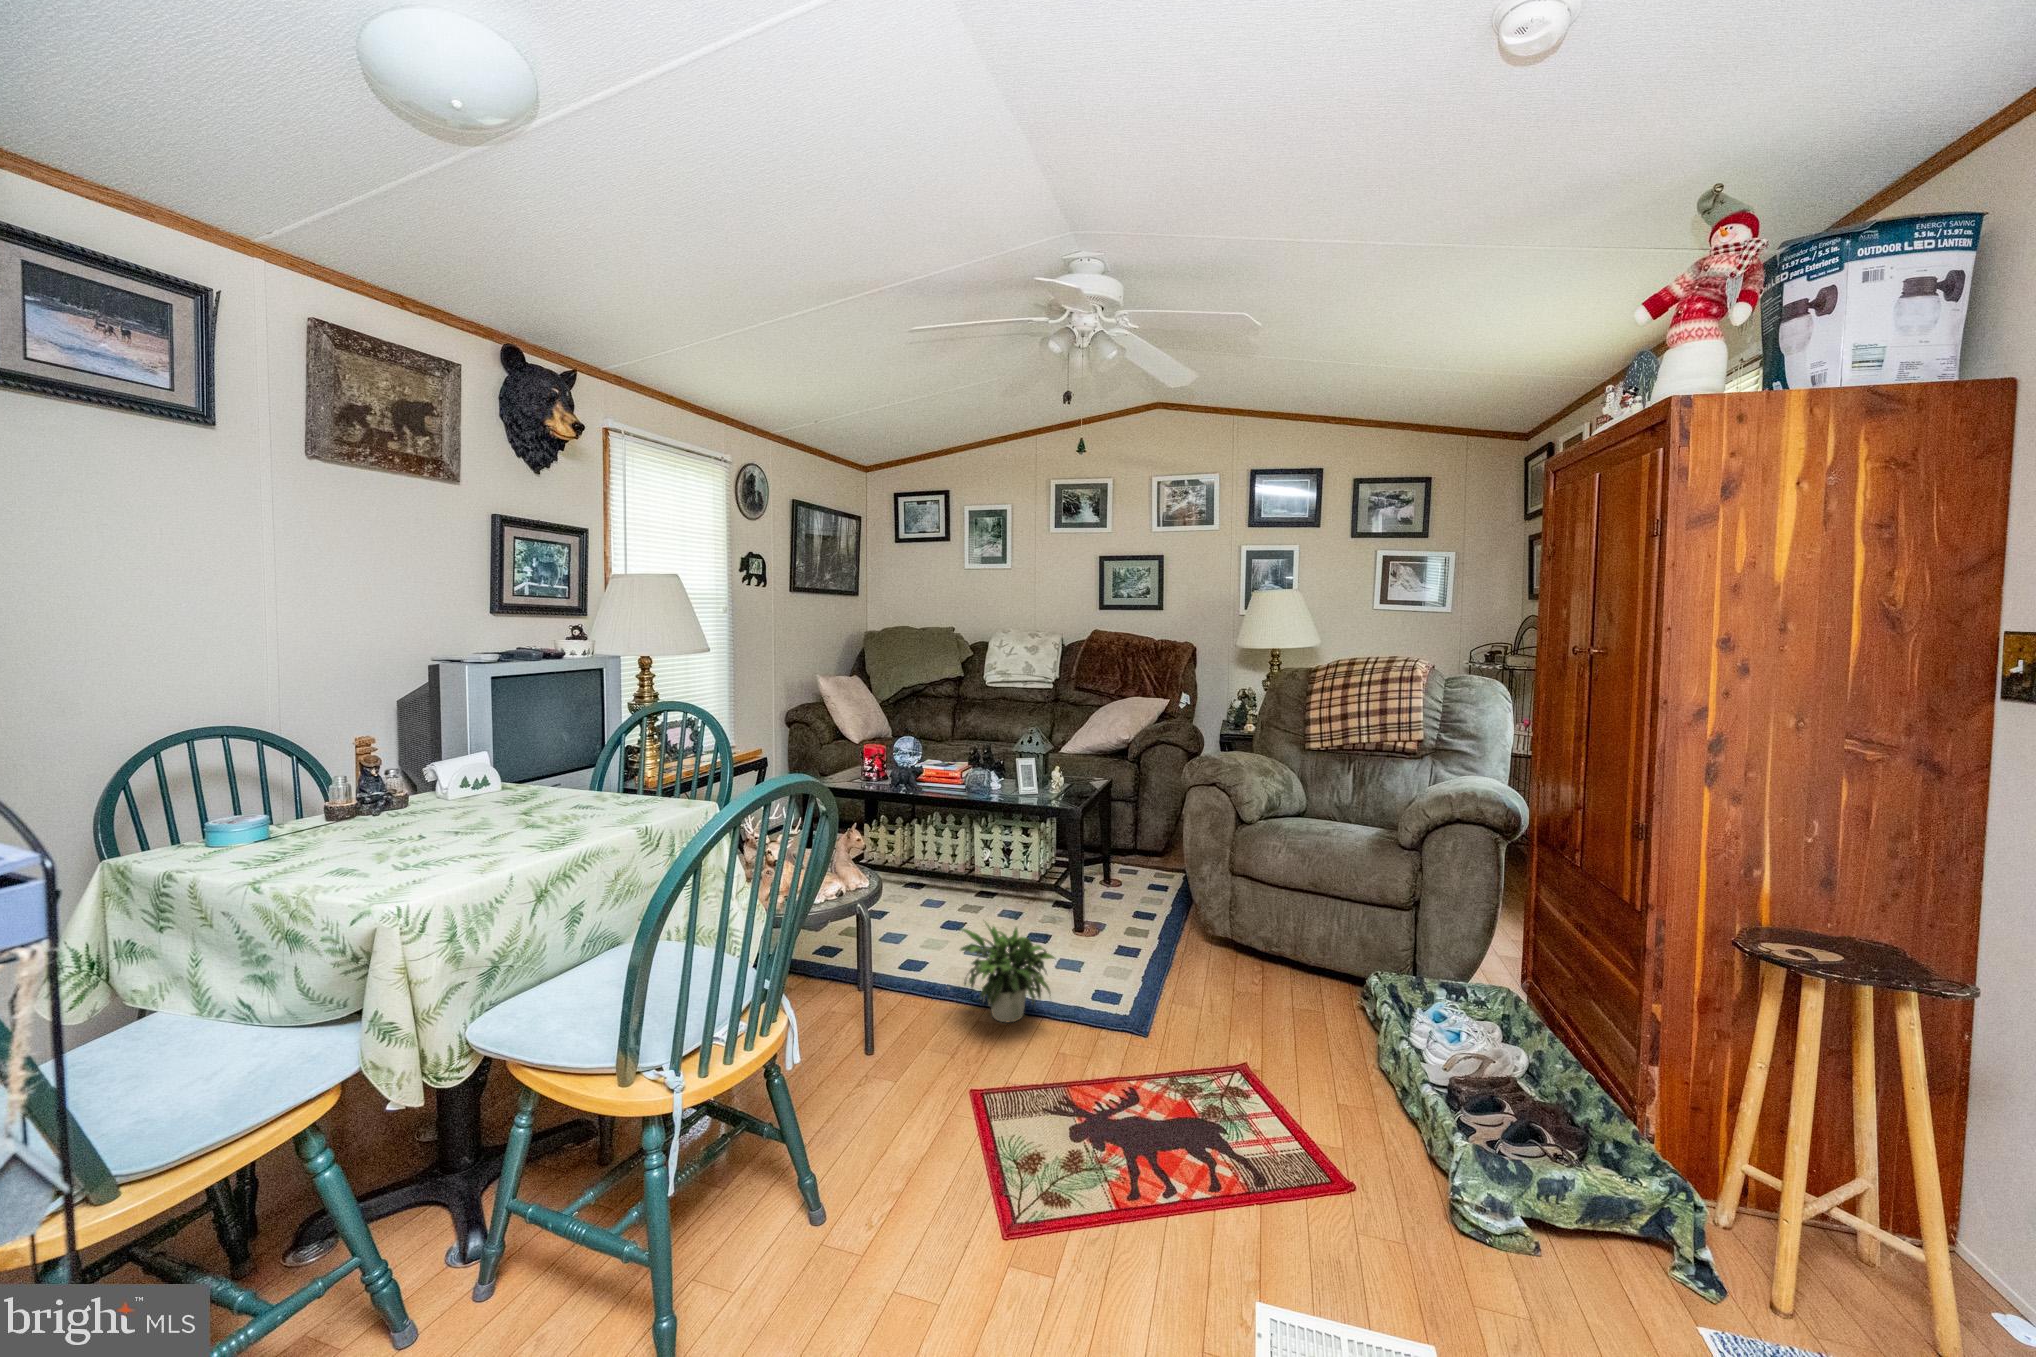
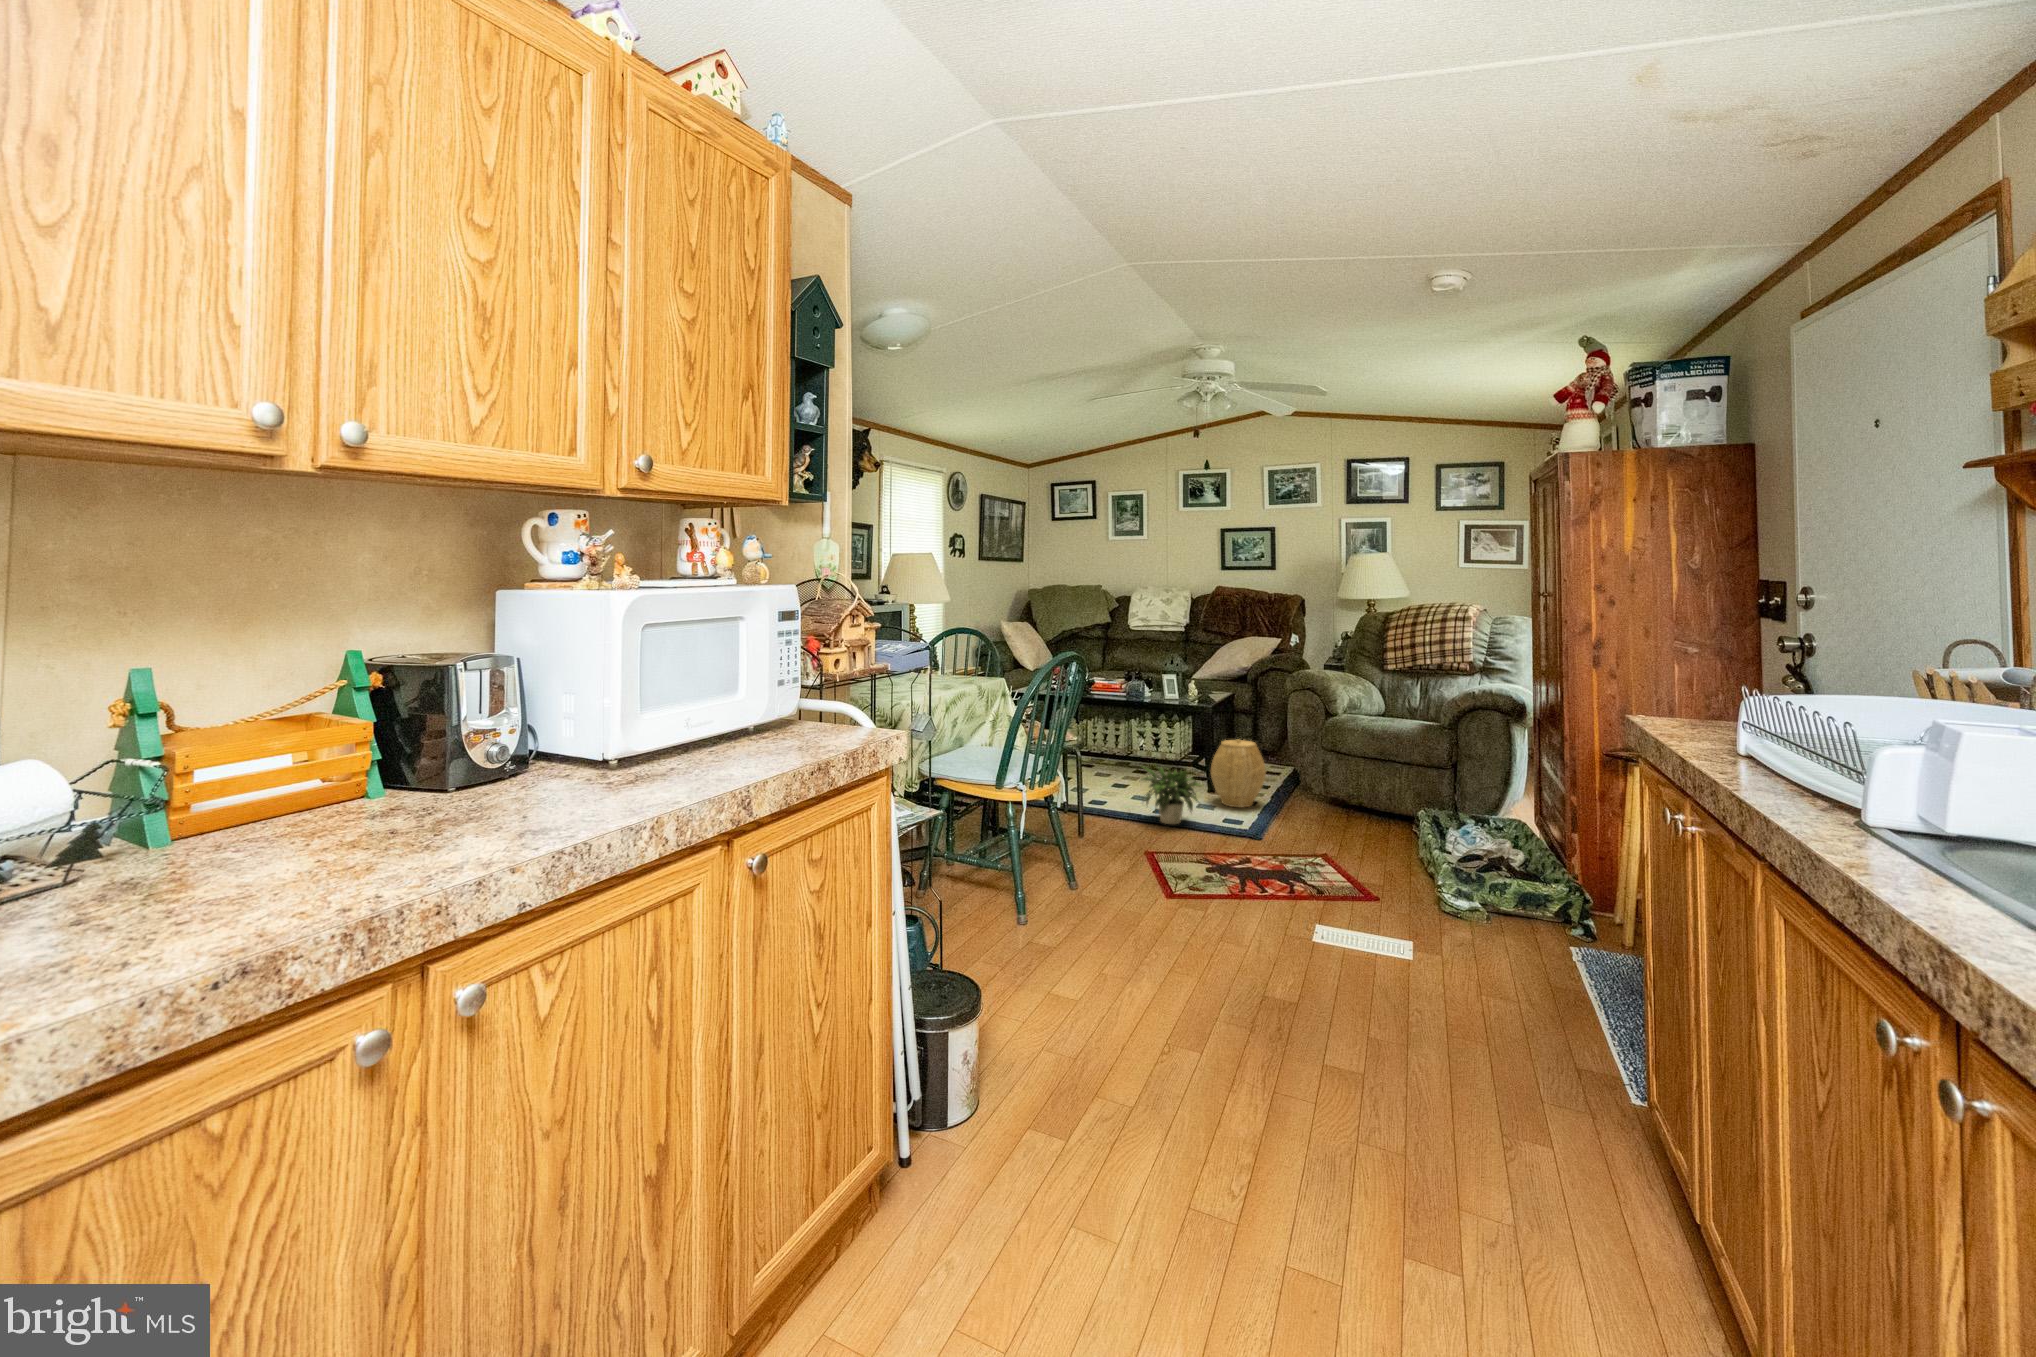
woven basket: none [1073,865,1152,971] -> present [1211,739,1266,807]

